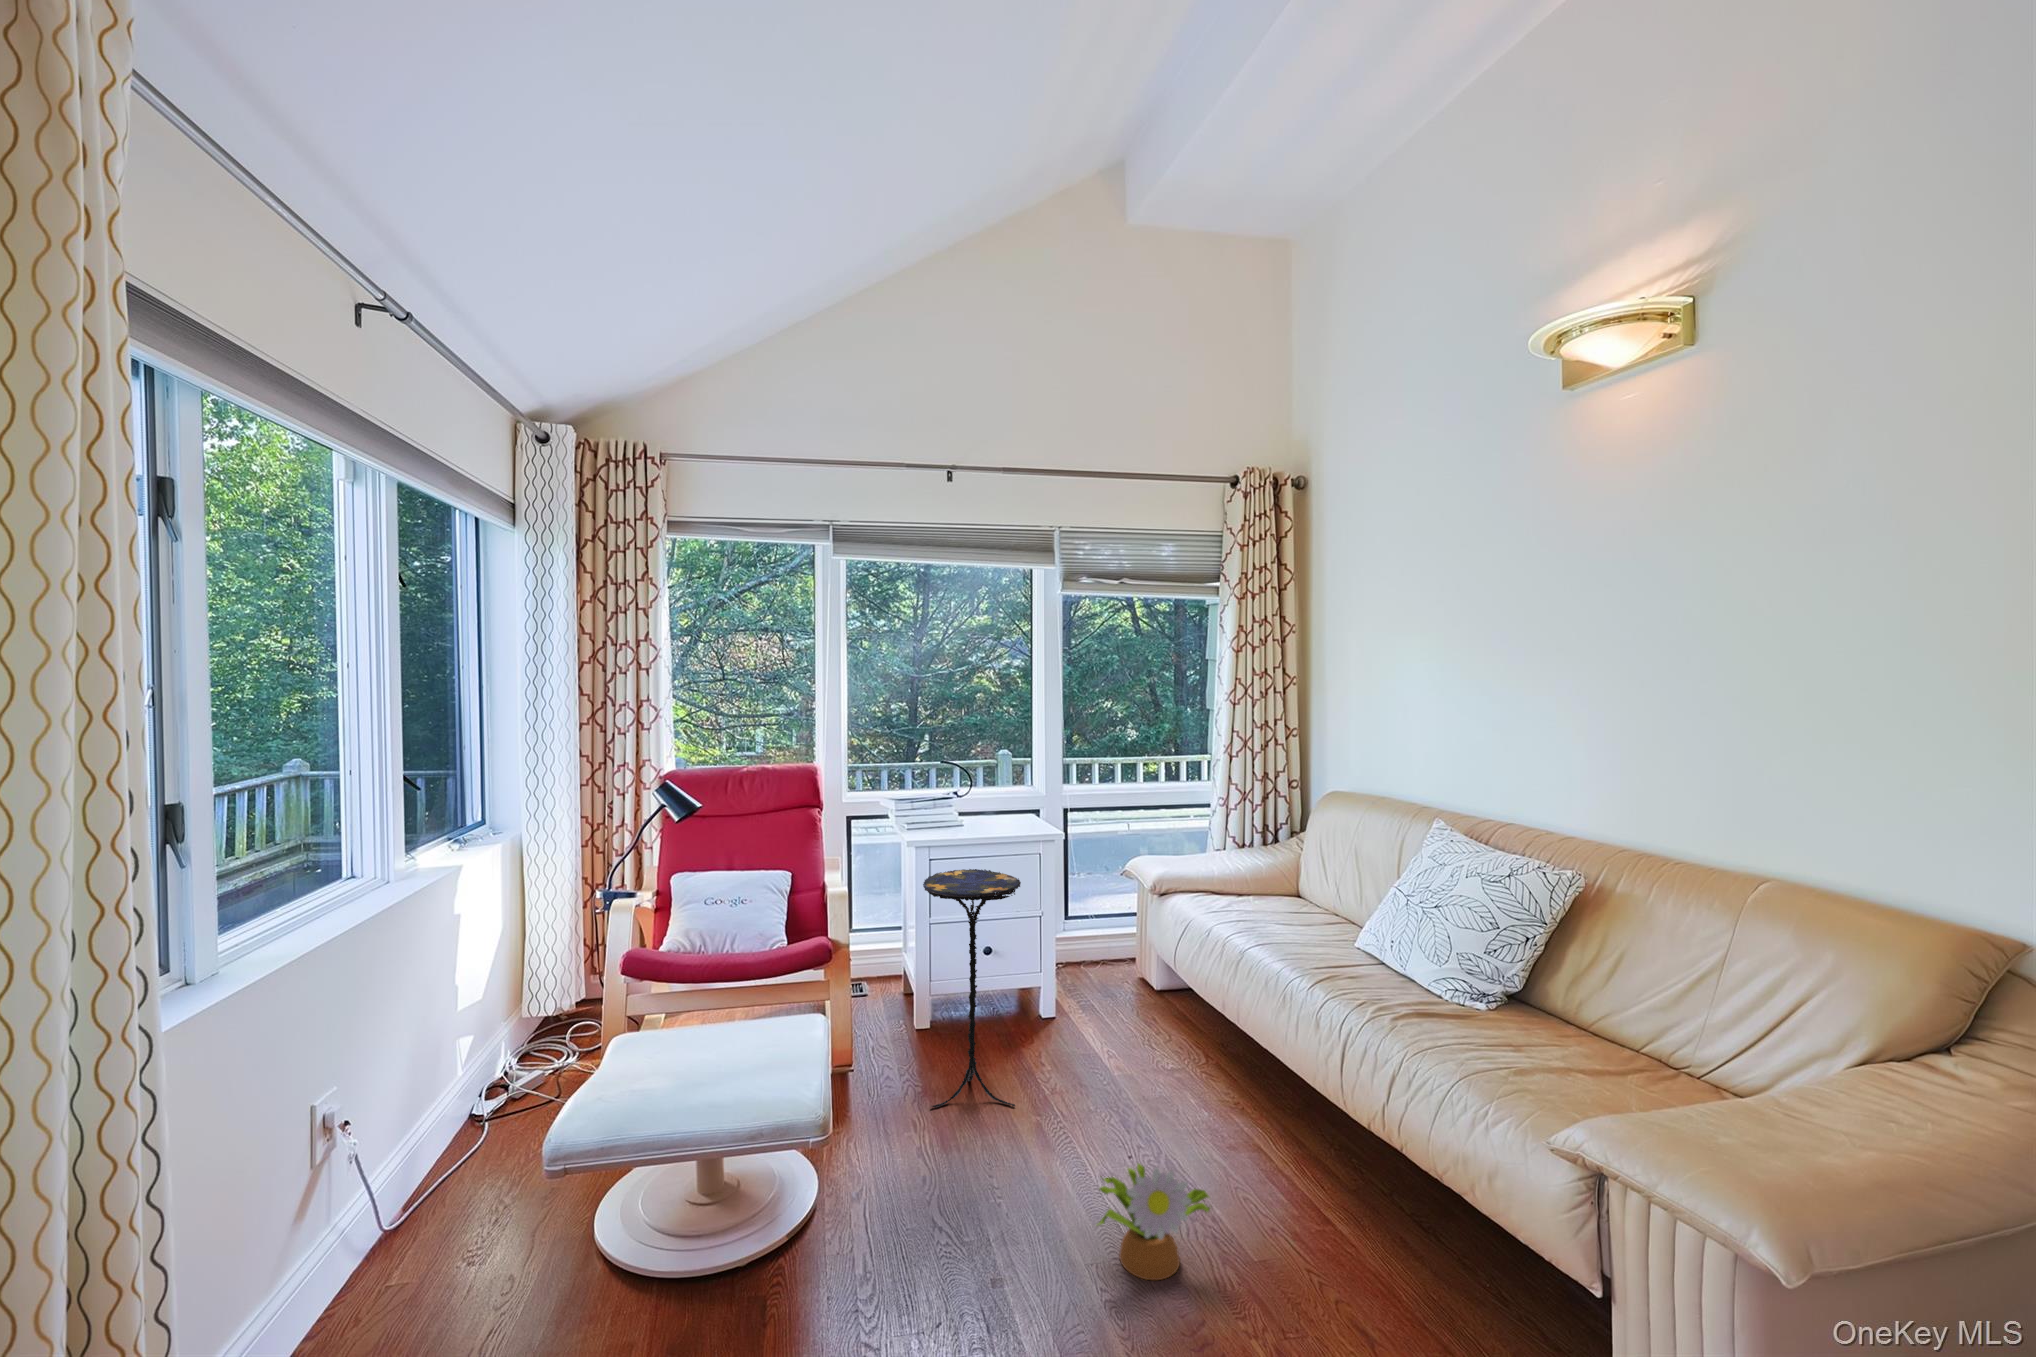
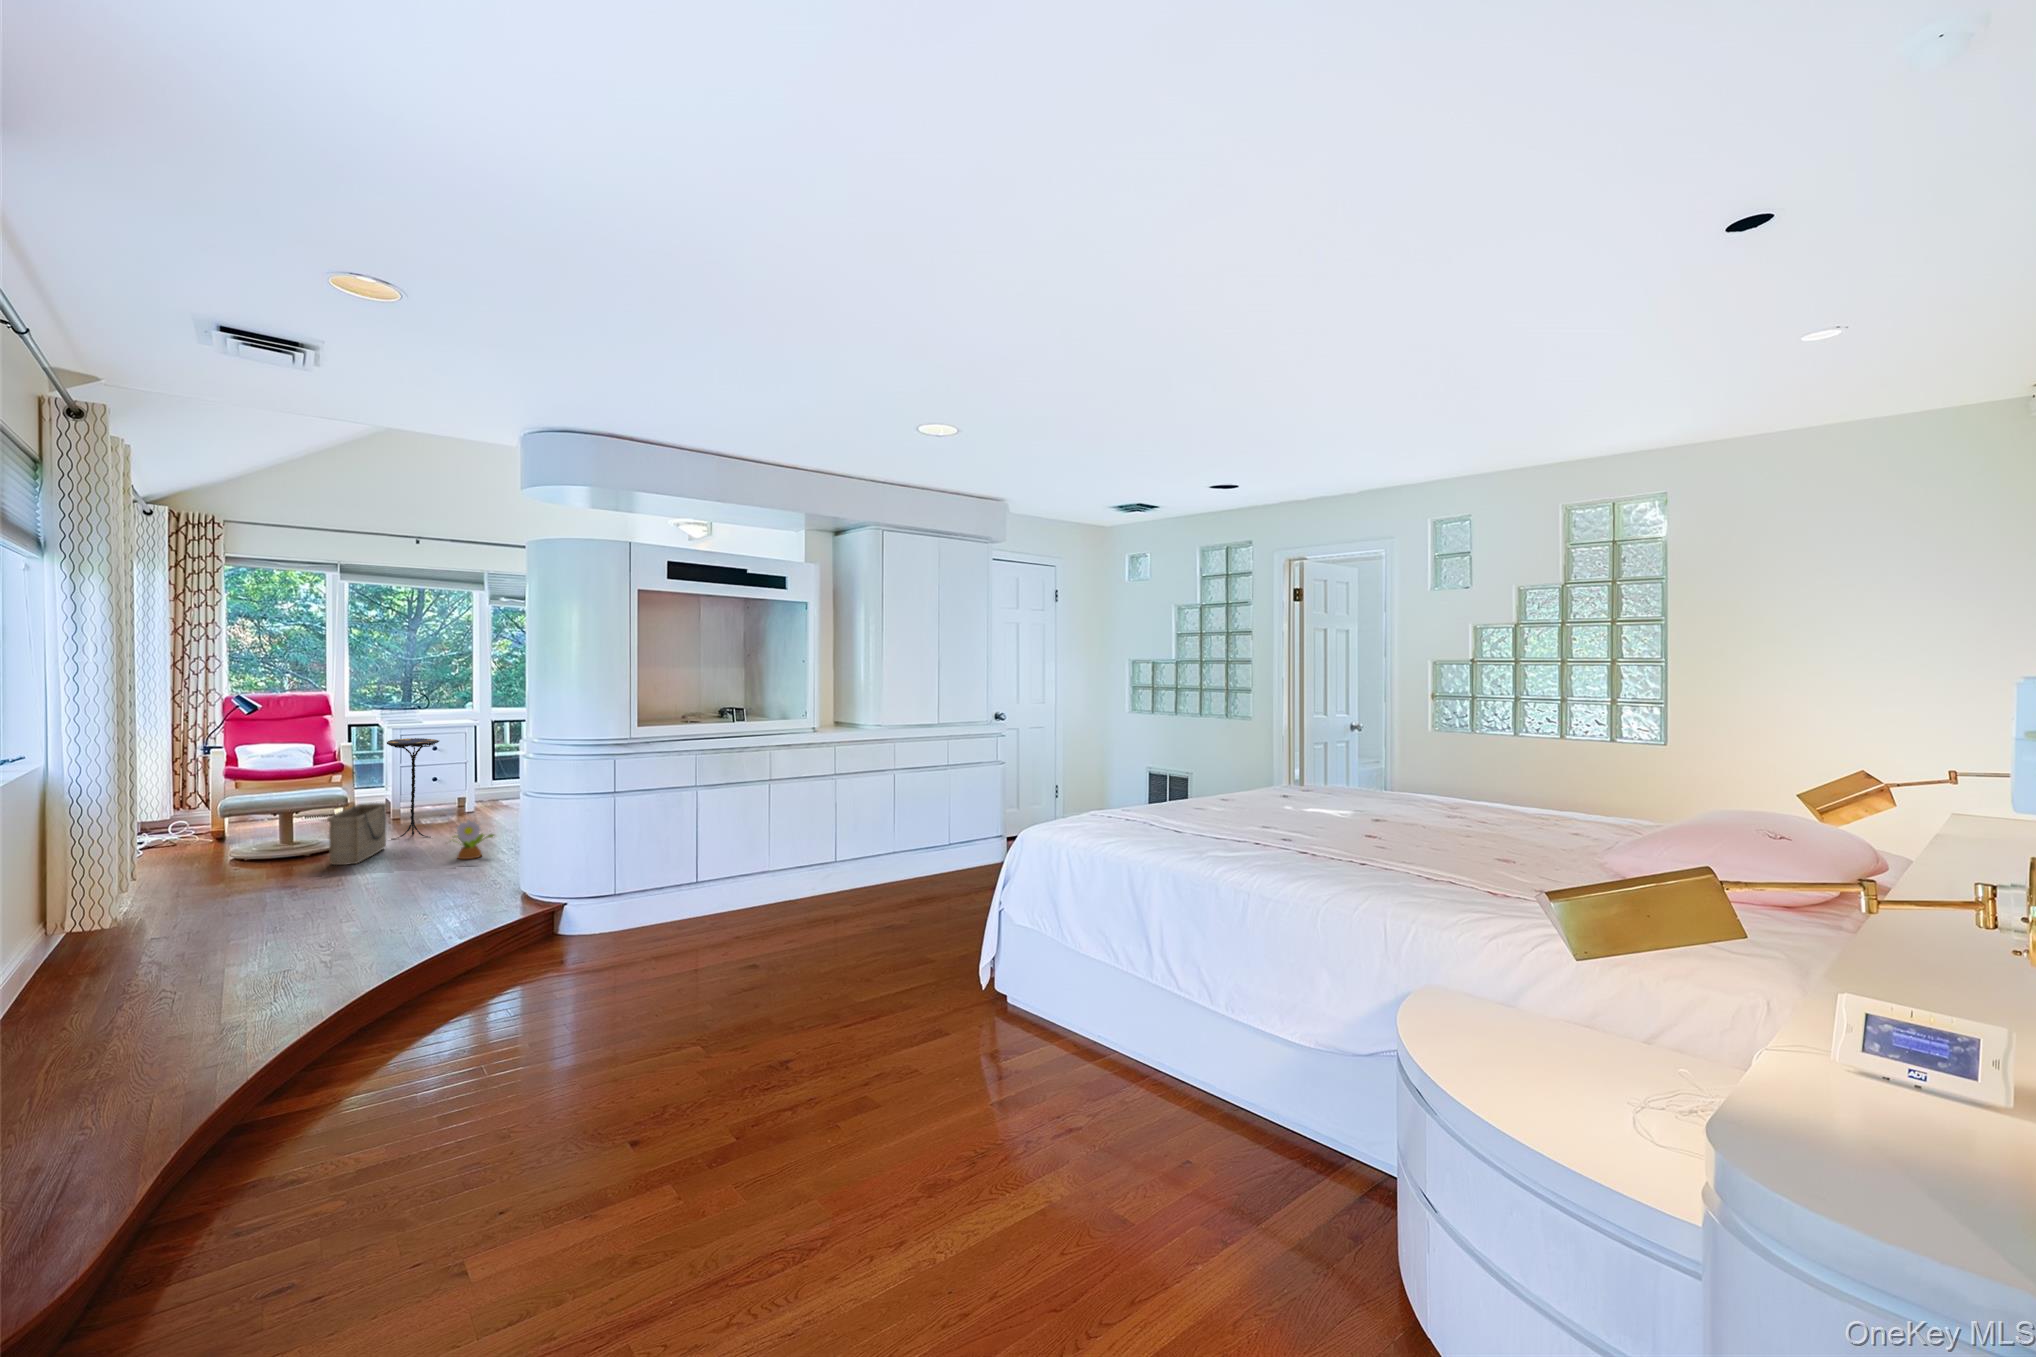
basket: none [821,1047,939,1266] -> present [327,803,388,865]

